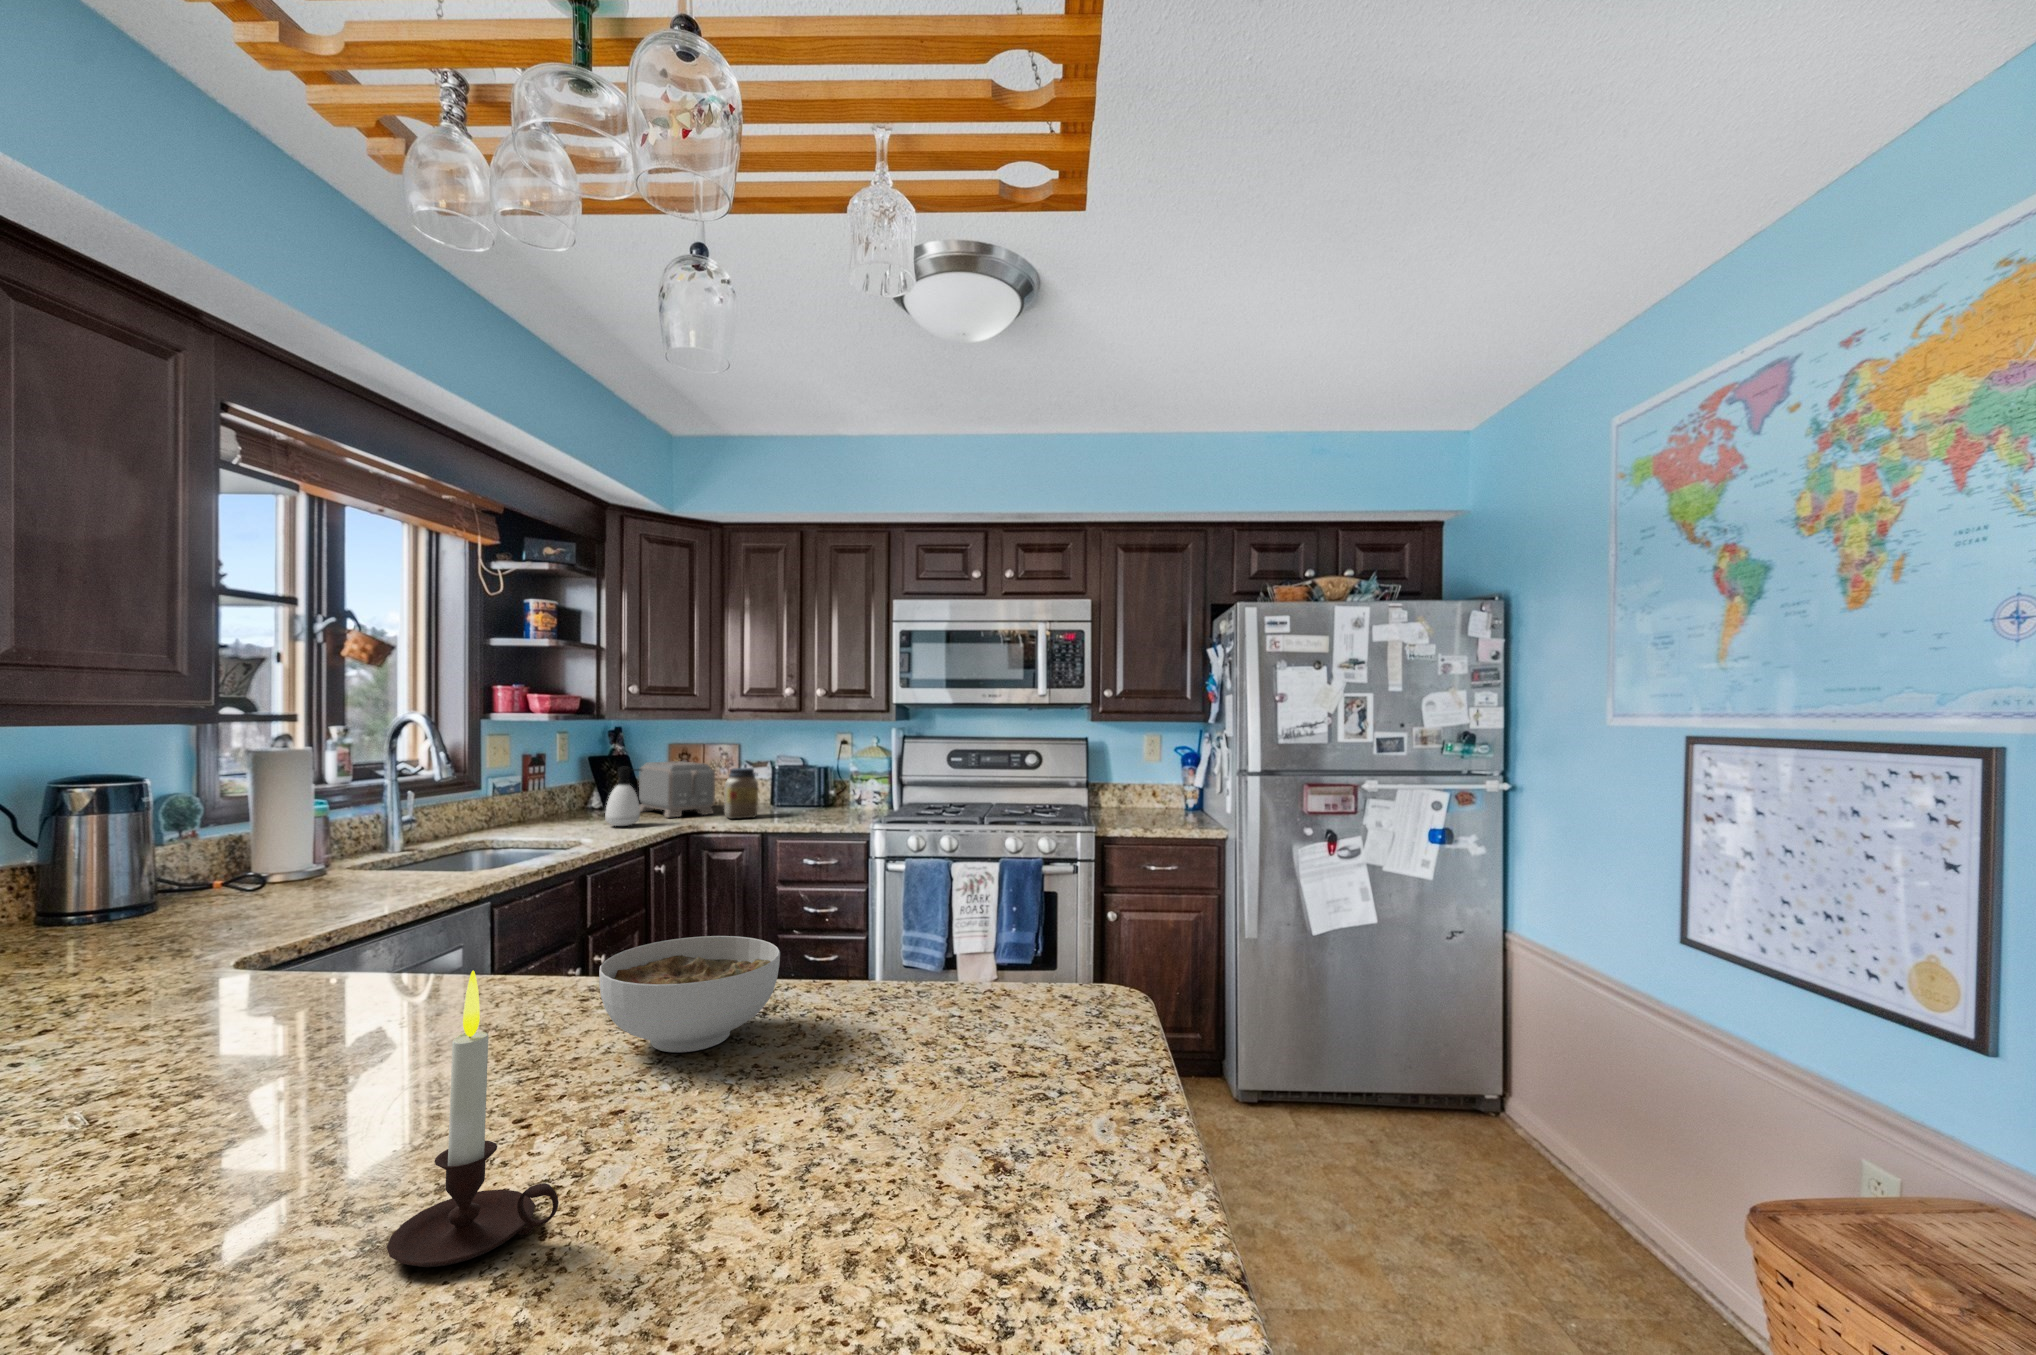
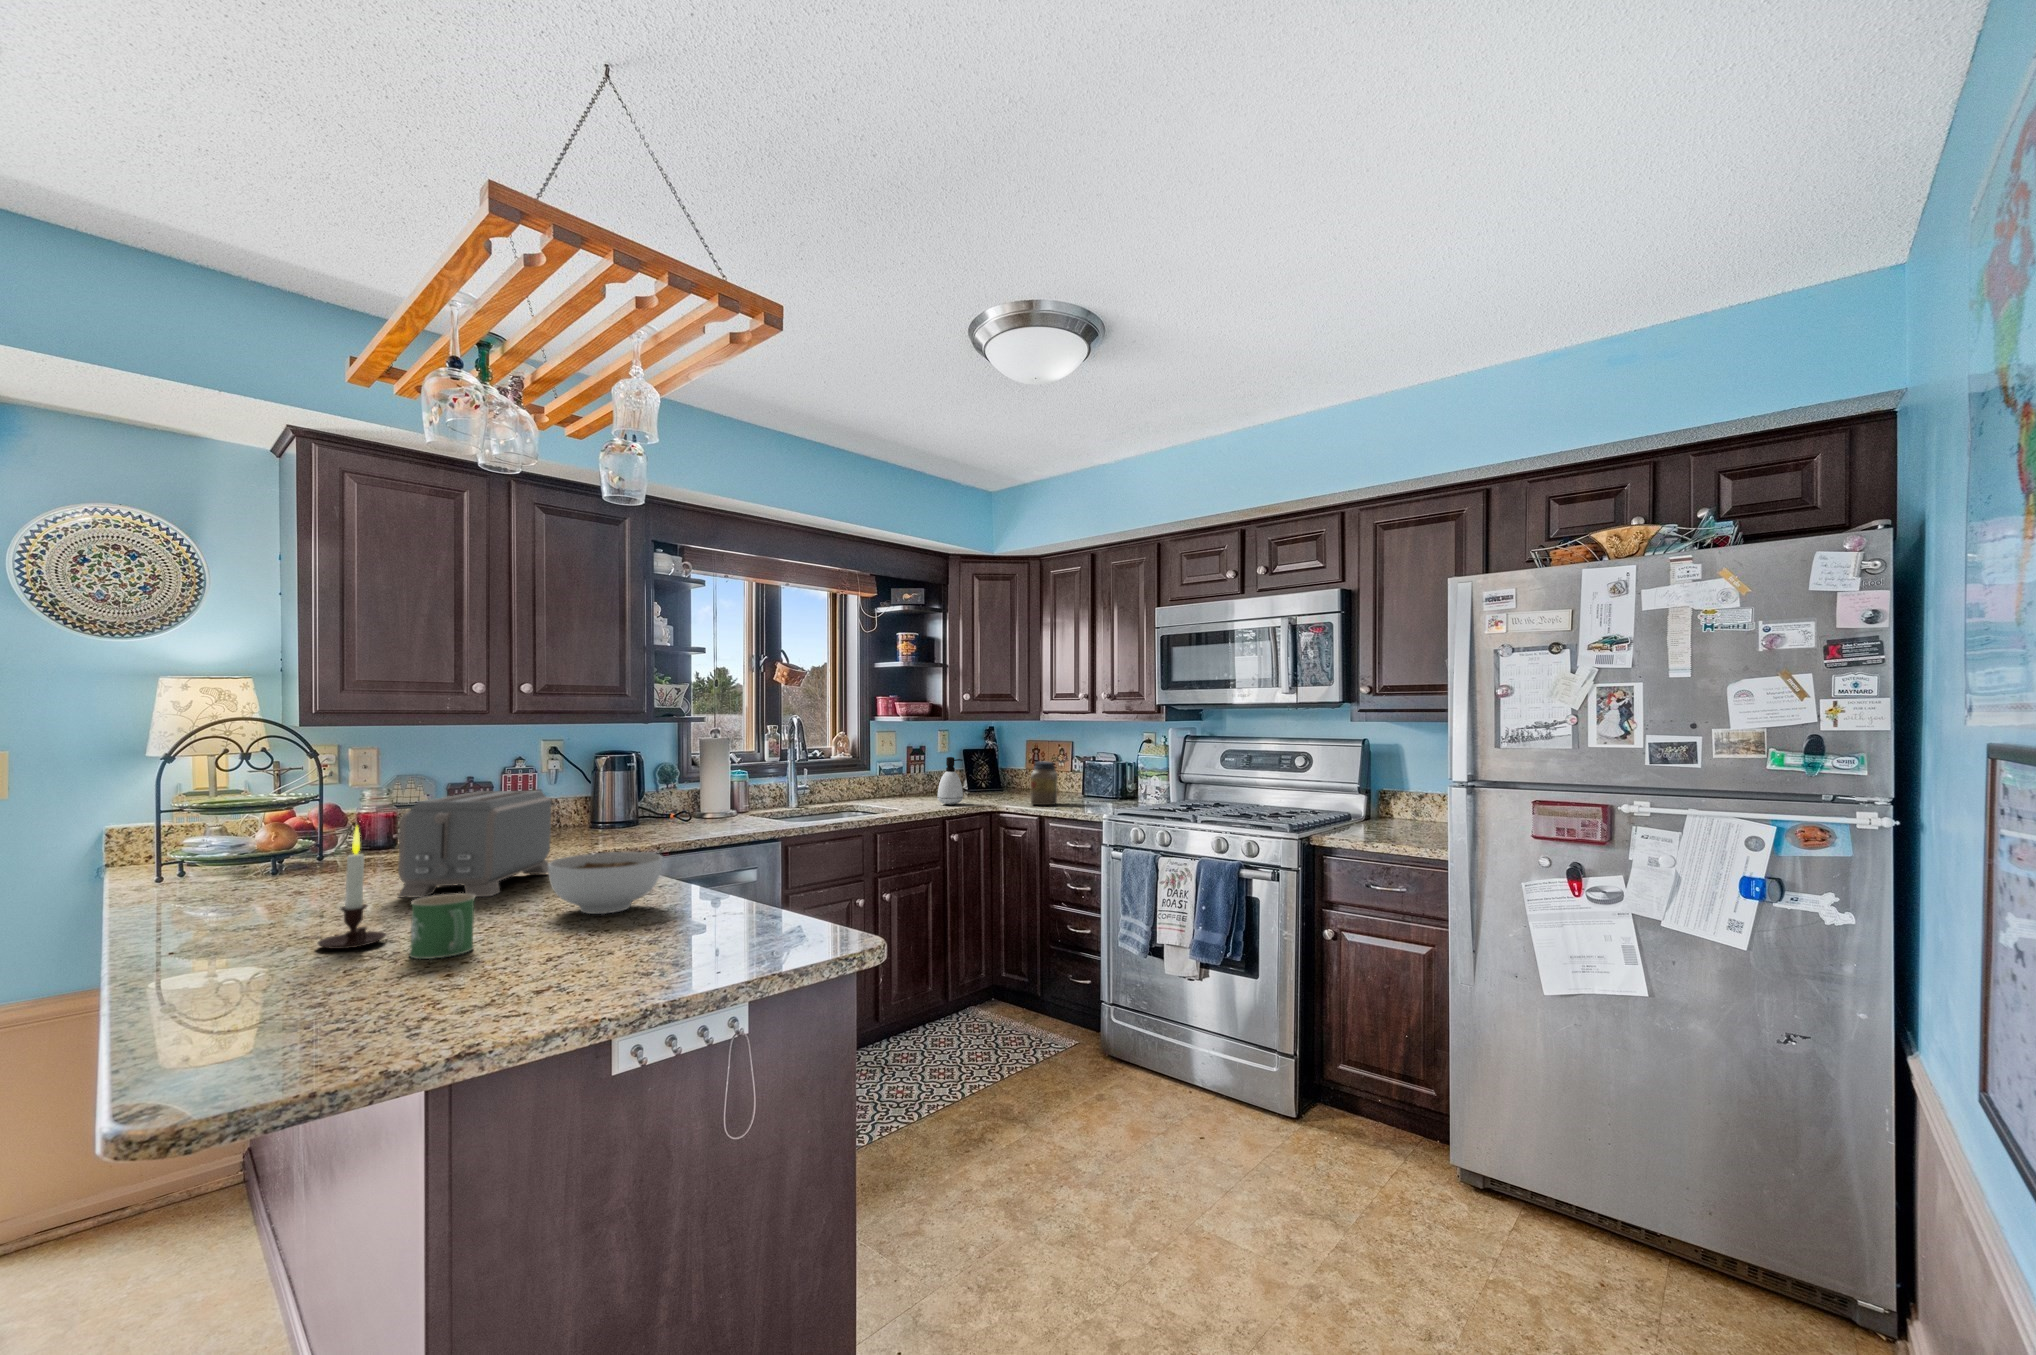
toaster: present [639,761,715,817] -> present [398,791,552,897]
mug: none [655,1057,801,1210] -> present [410,893,476,959]

